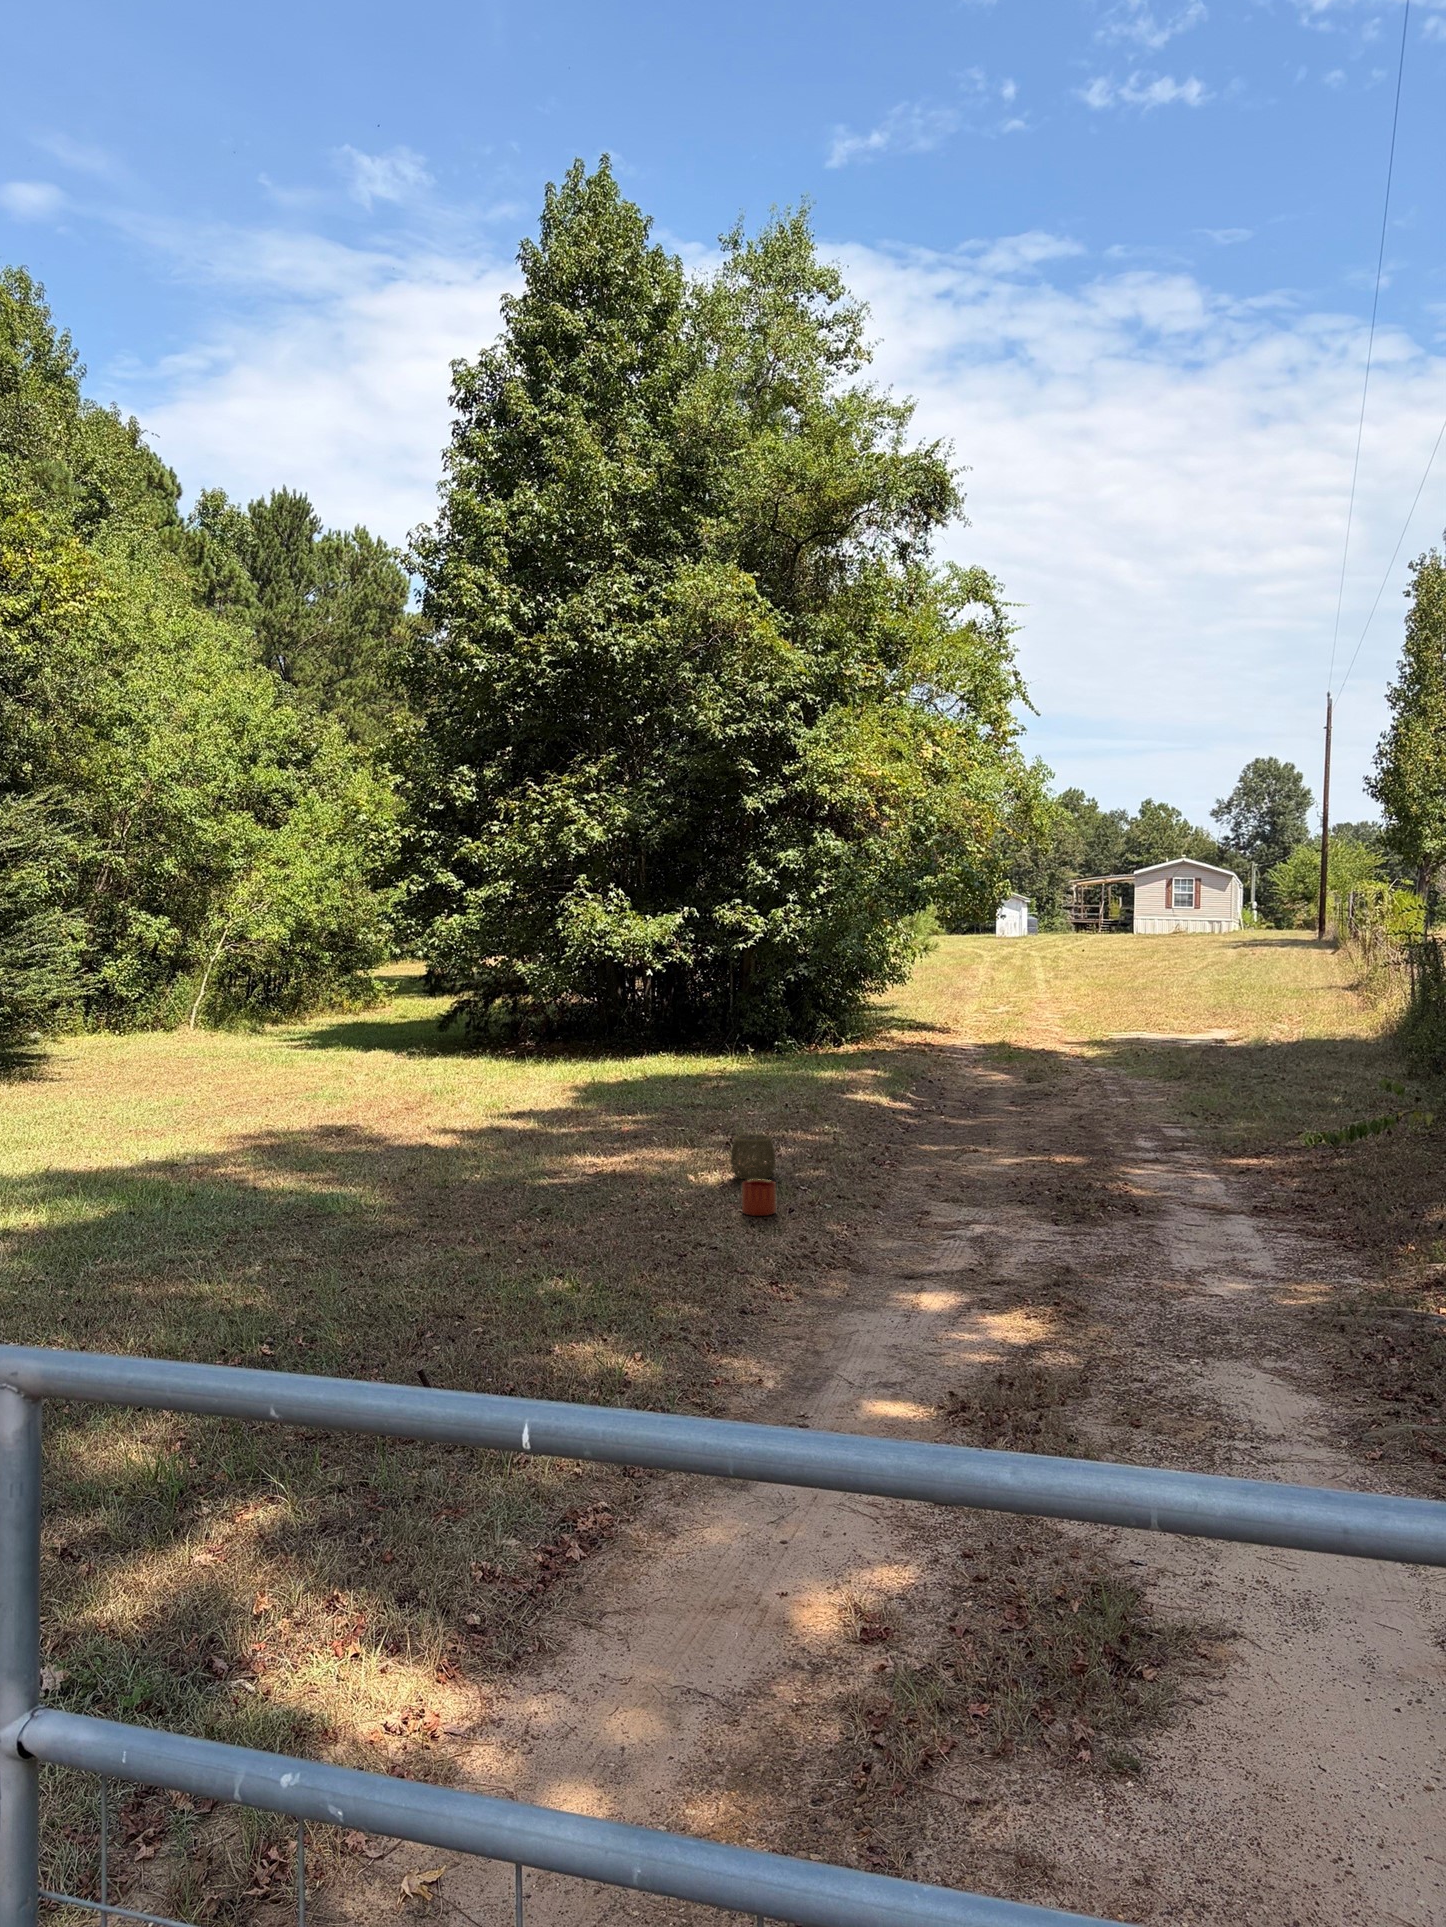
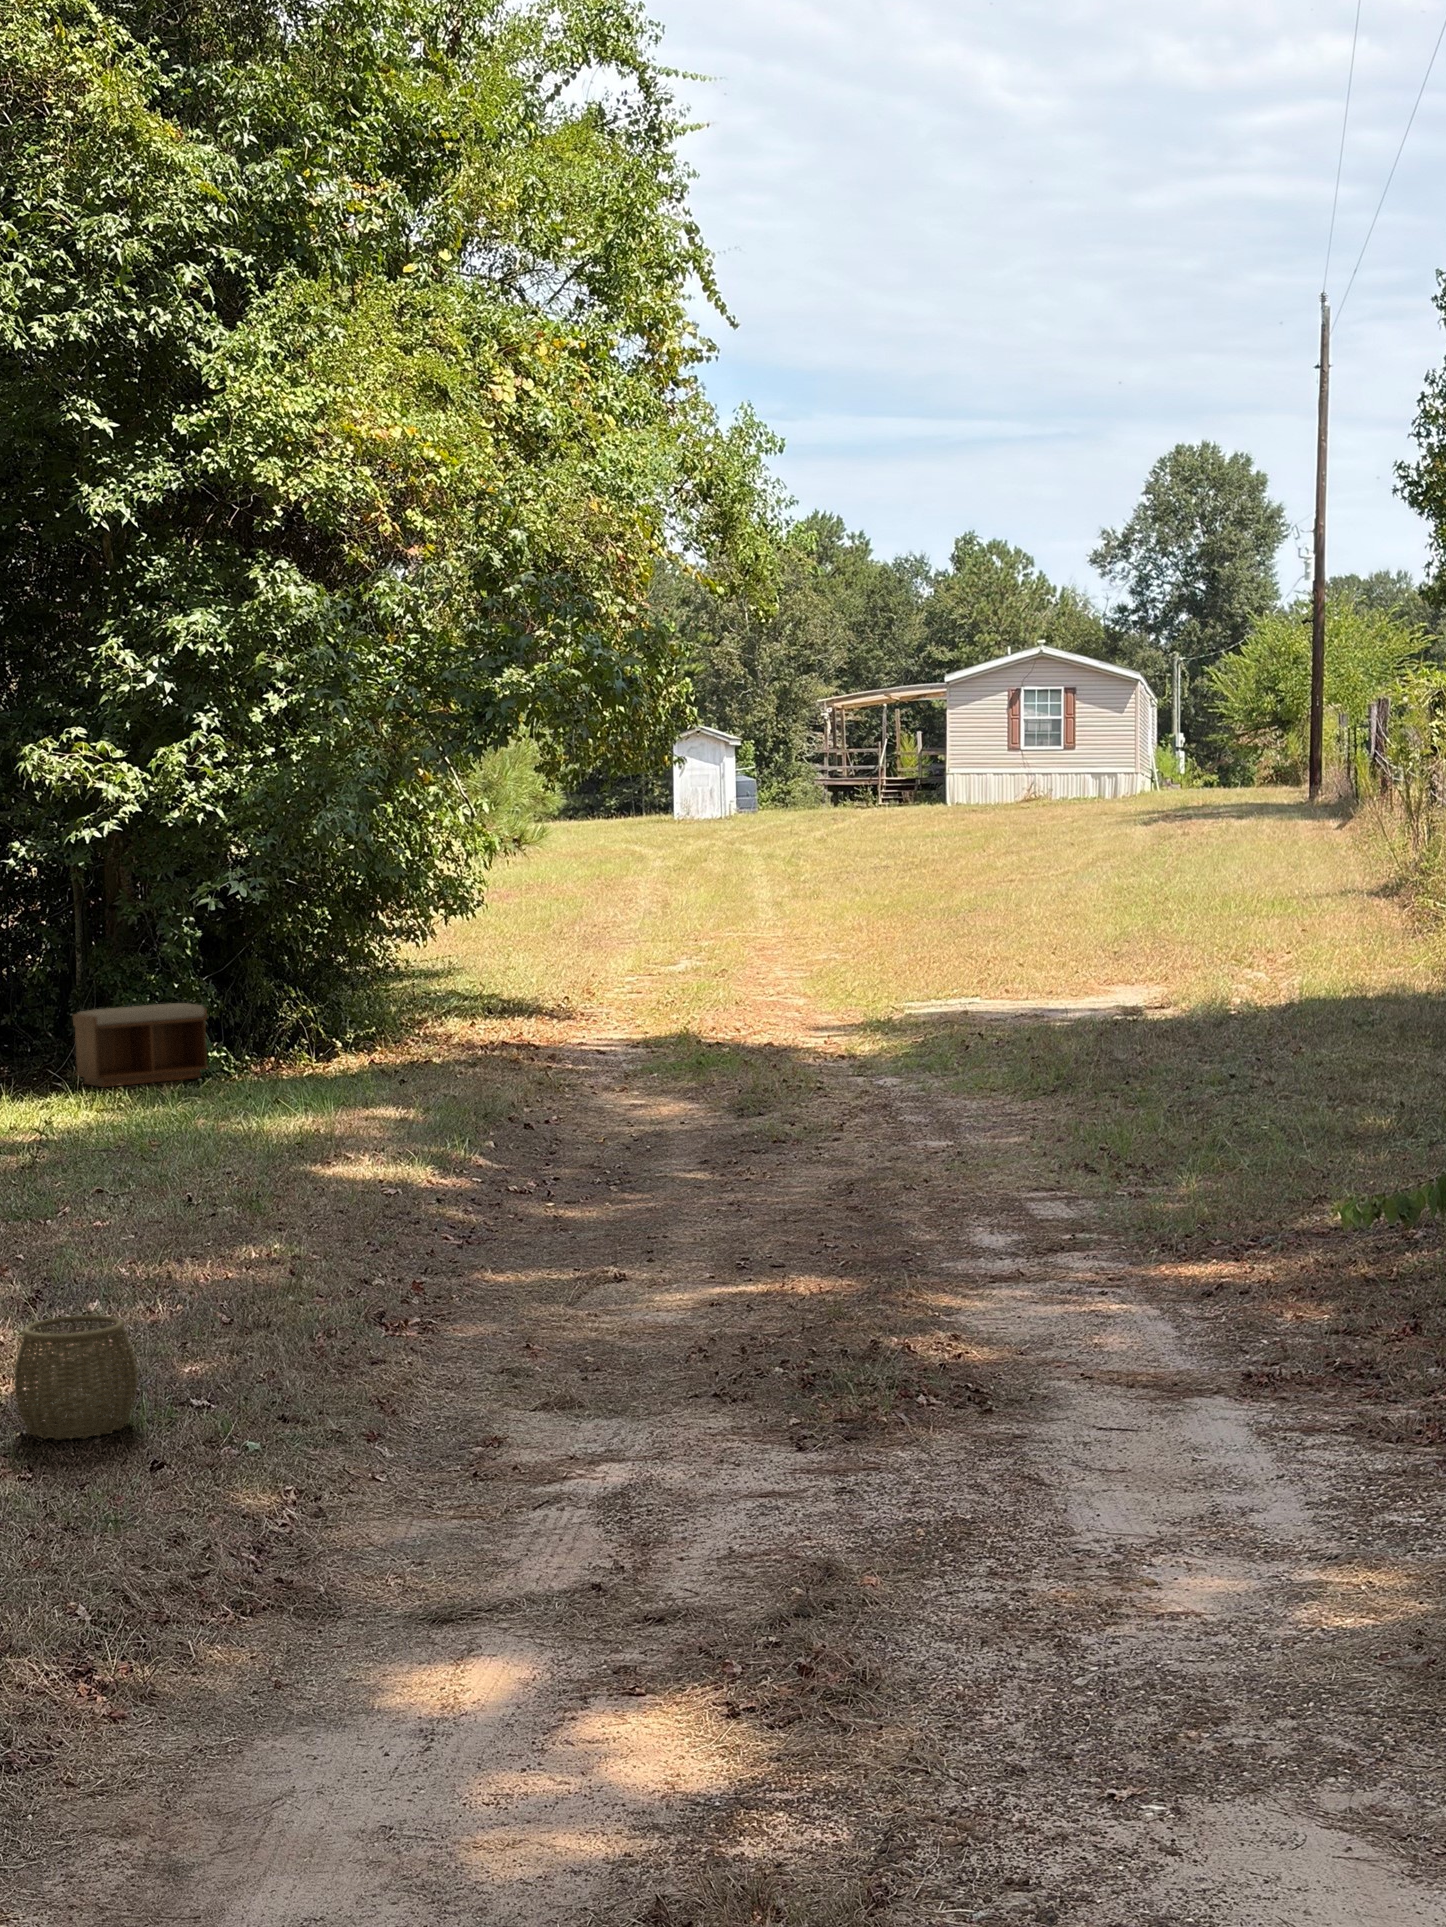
bench: none [728,1019,787,1054] -> present [73,1003,209,1087]
planter: present [742,1180,776,1216] -> none [23,1457,125,1564]

